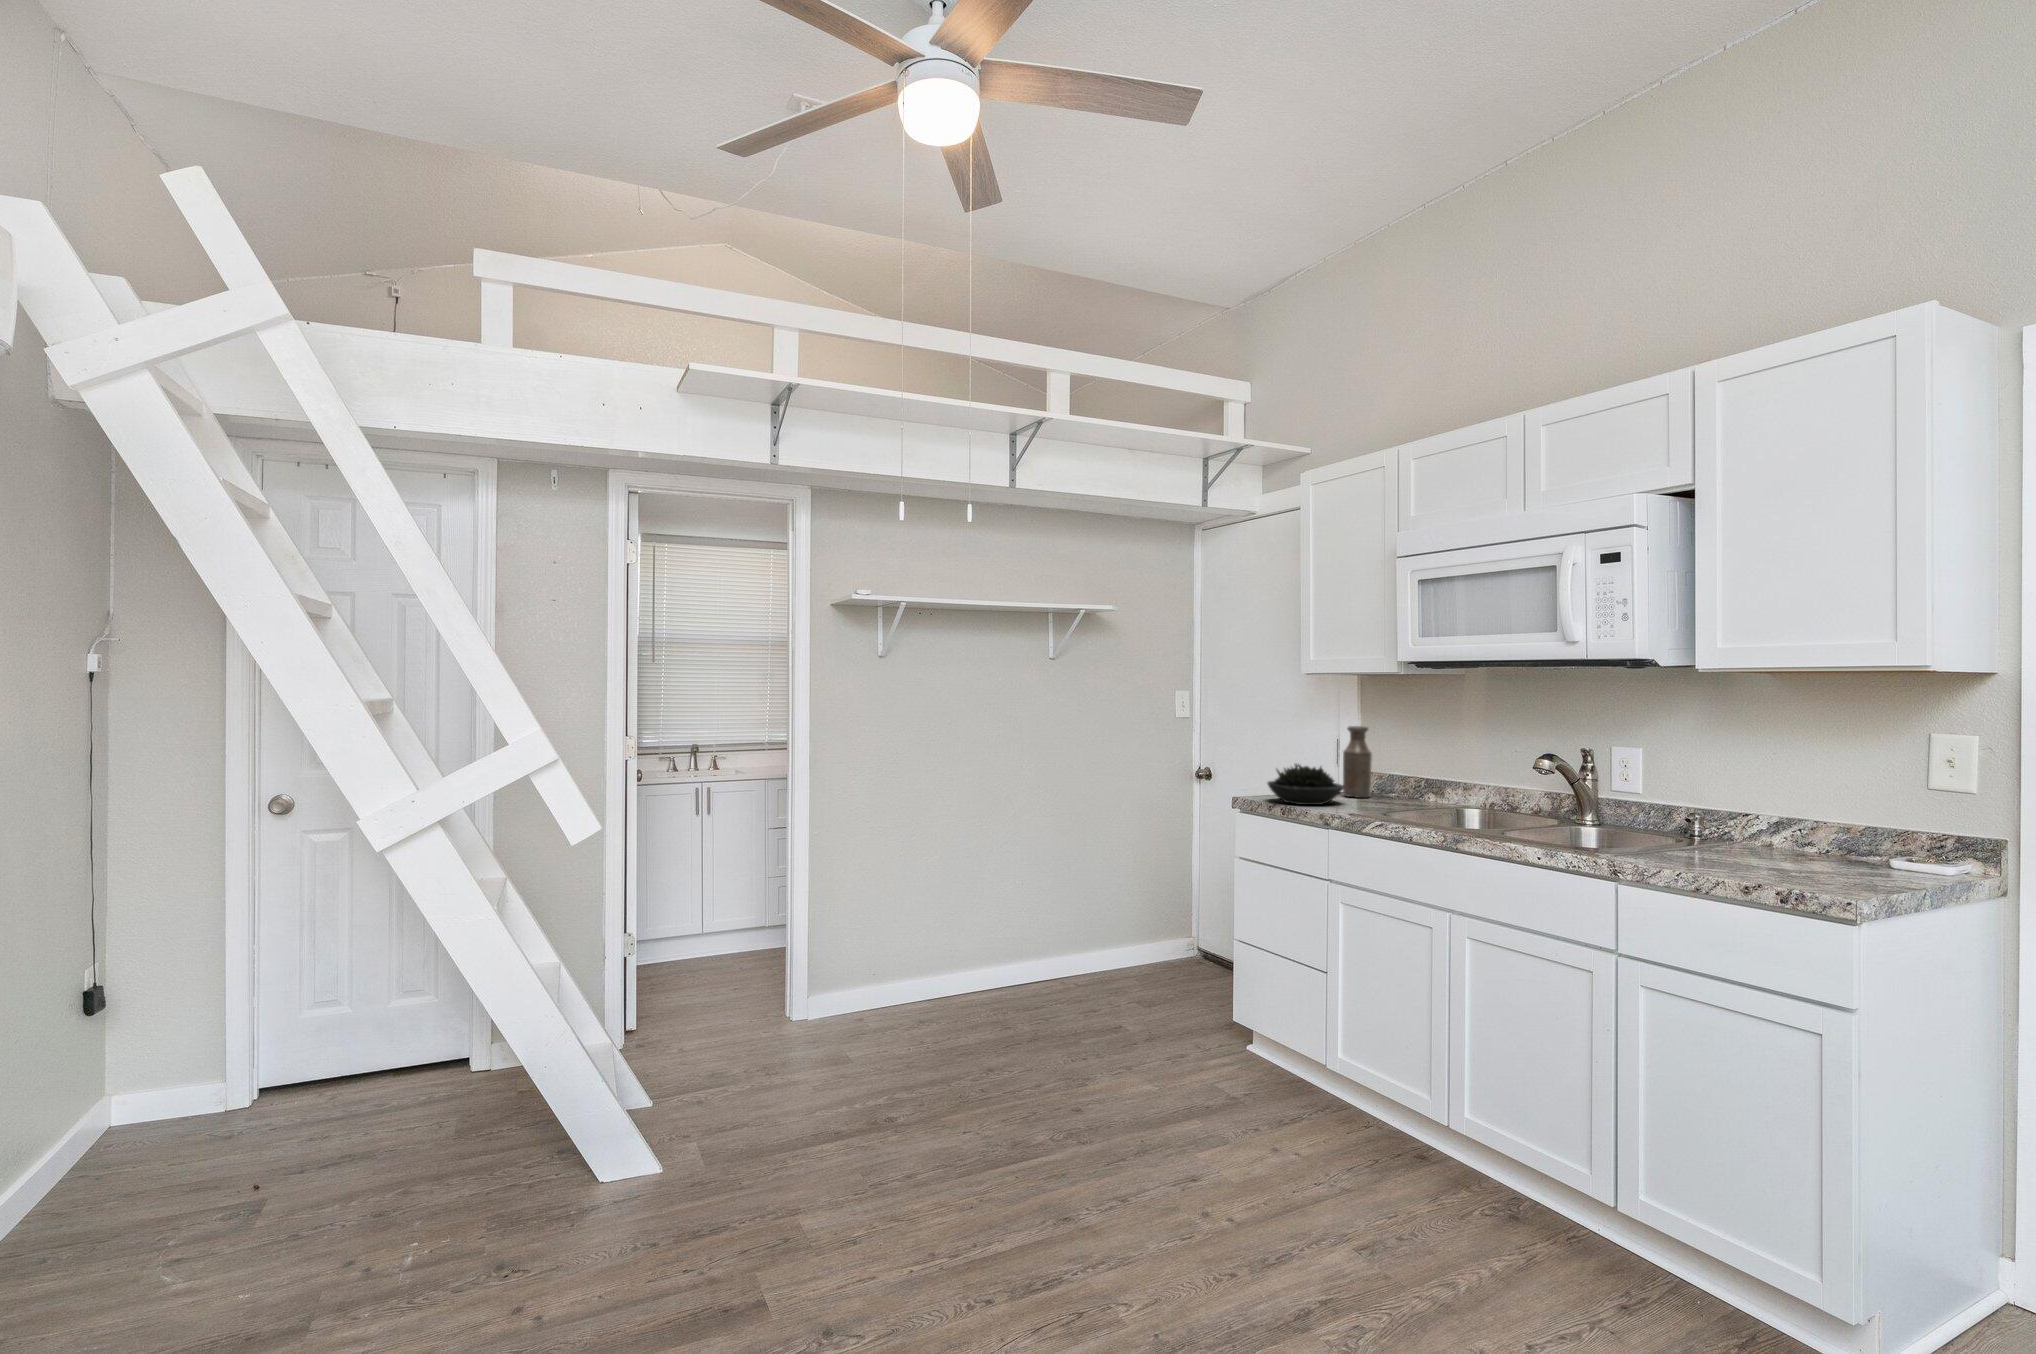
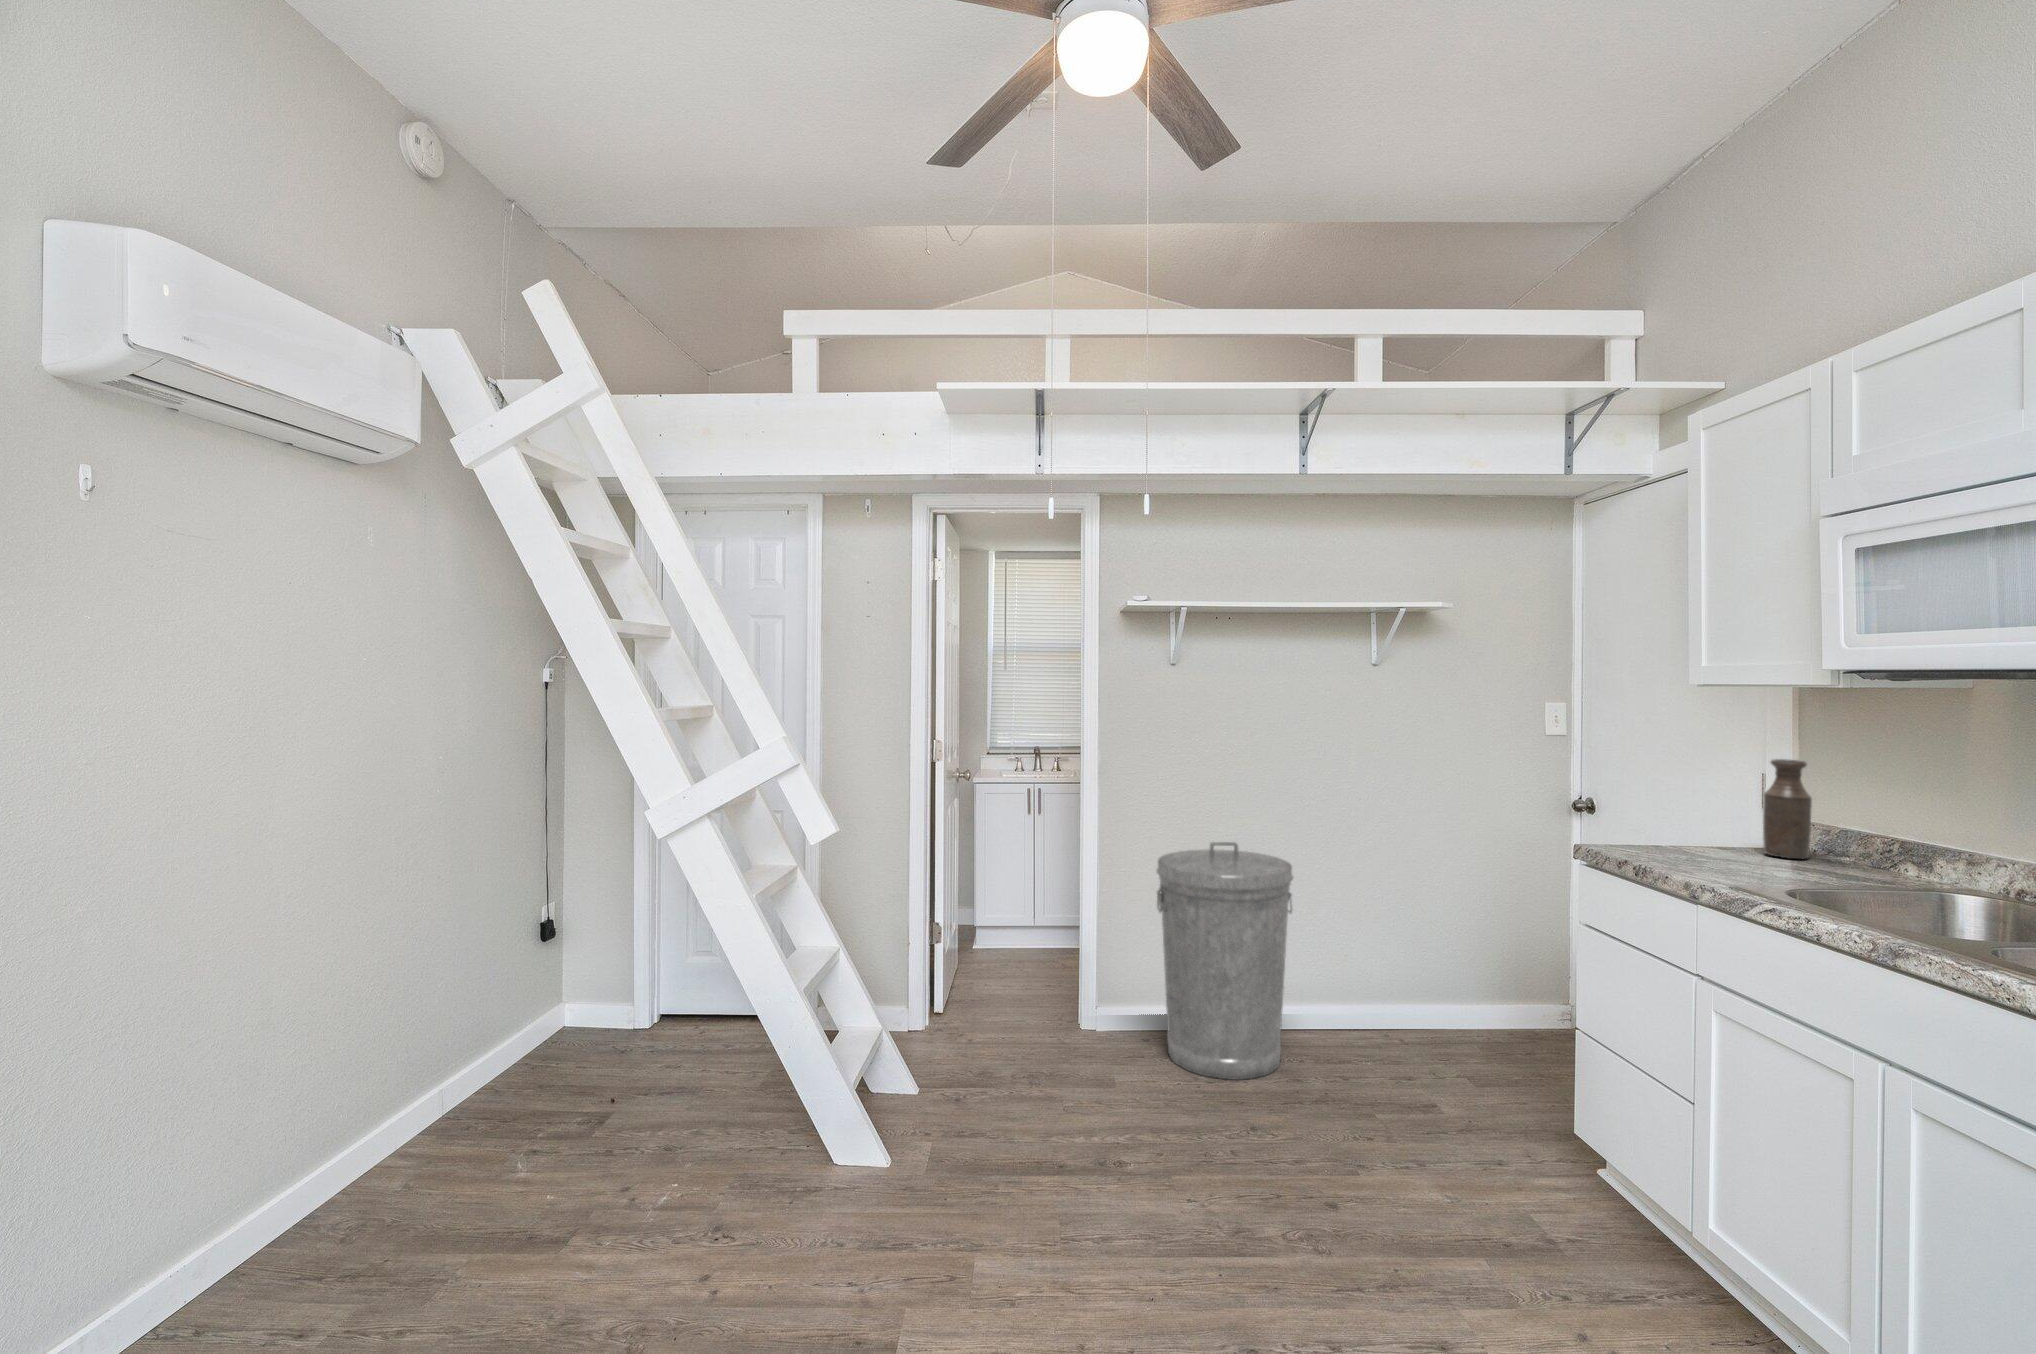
succulent plant: present [1268,764,1344,805] -> none [1627,807,1749,866]
trash can: none [872,822,997,1042] -> present [1157,842,1293,1080]

